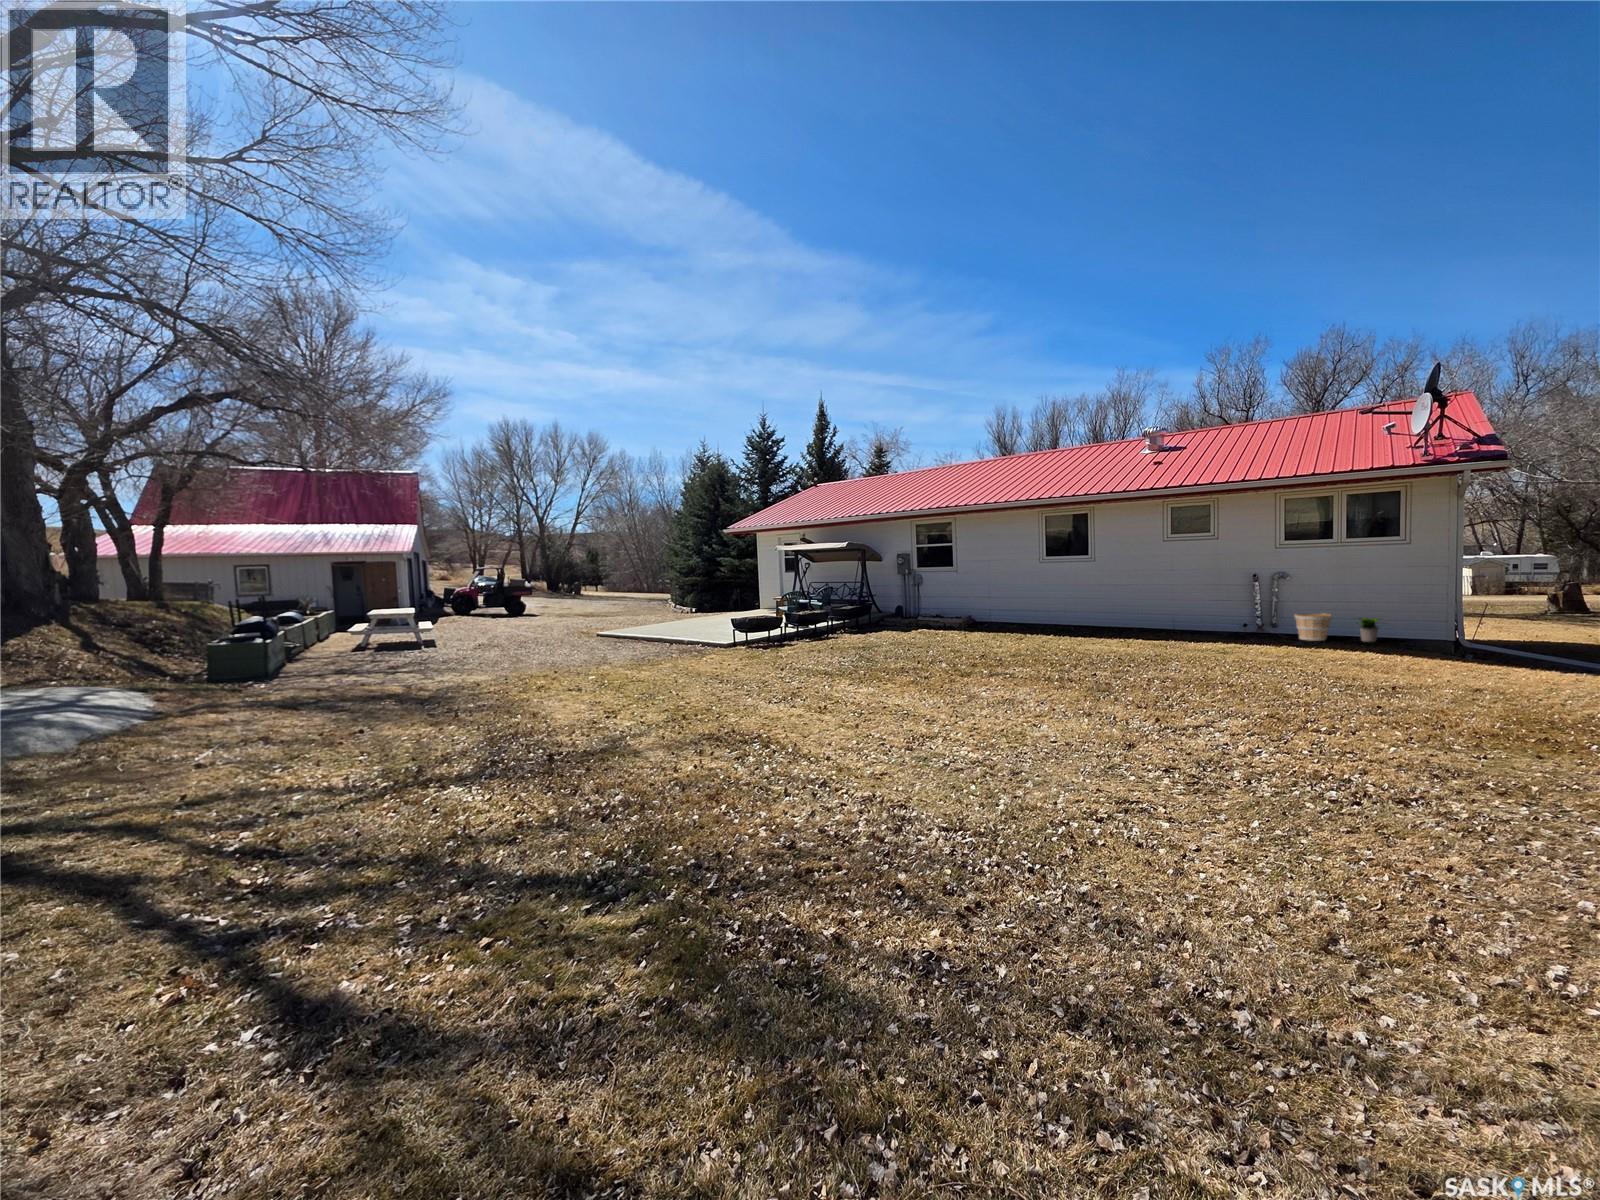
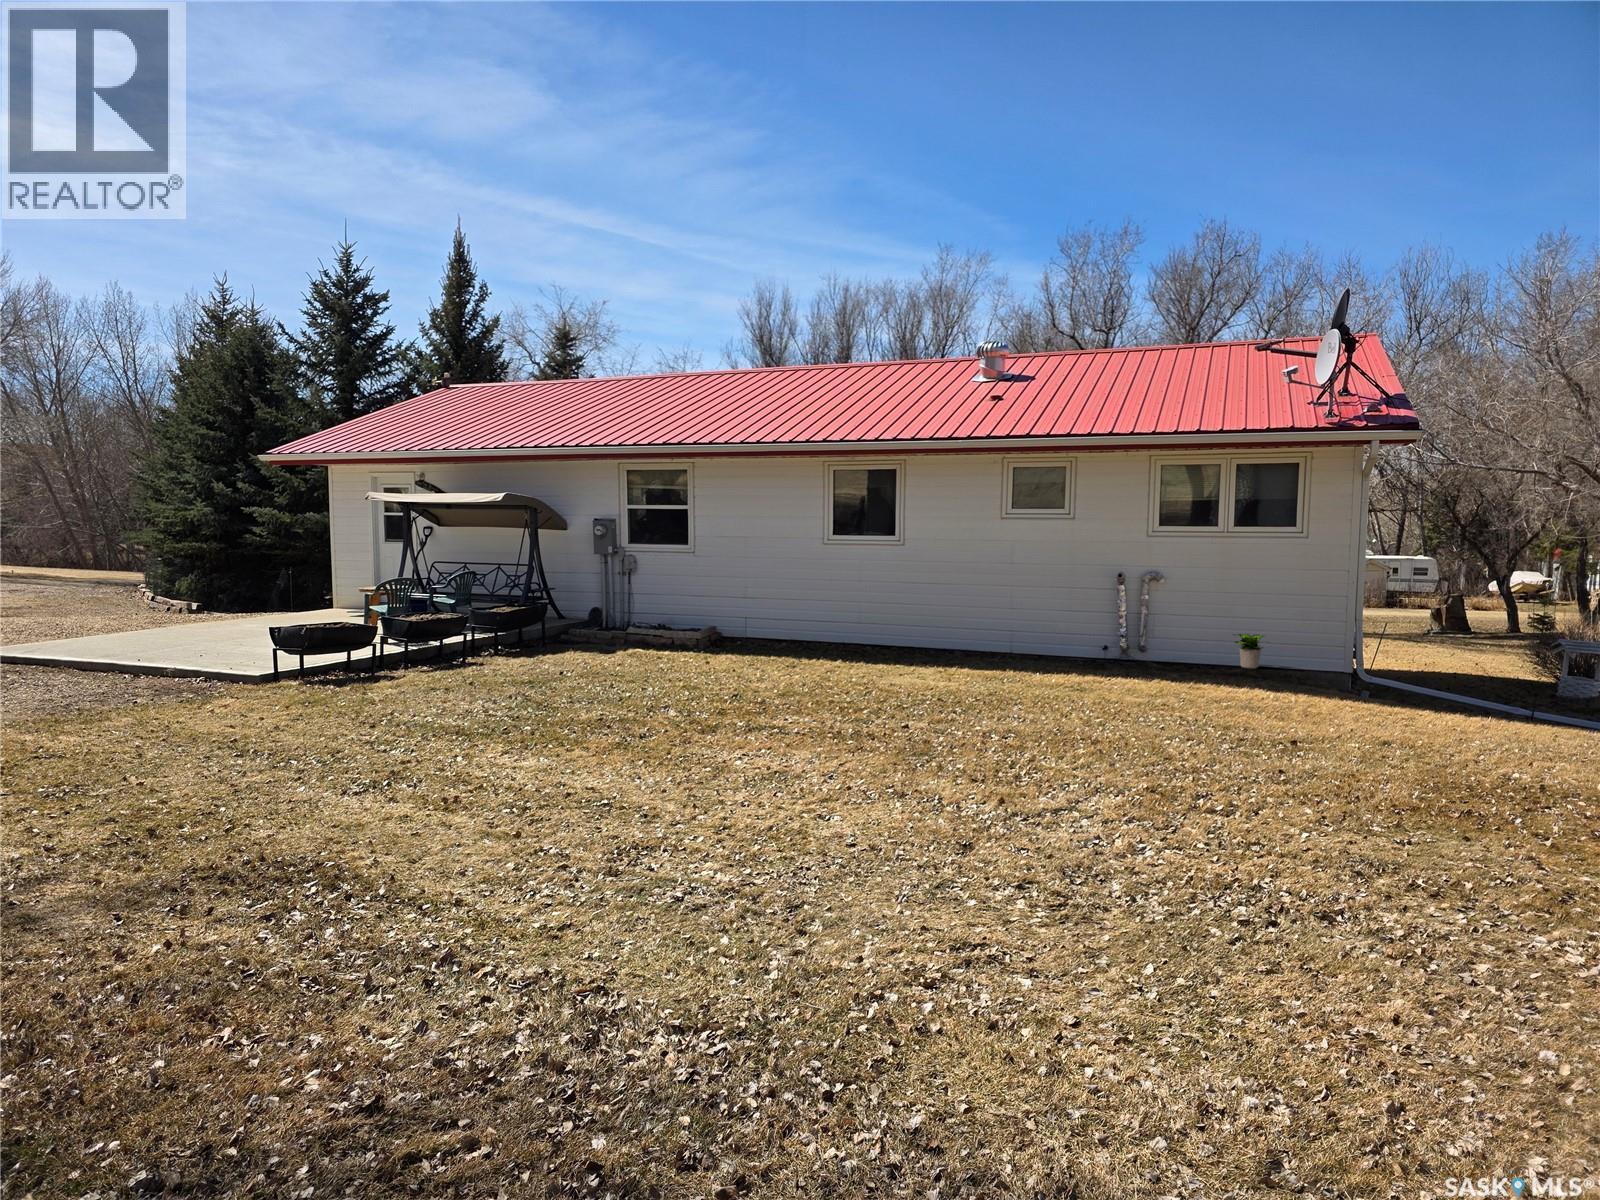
wooden bucket: present [1295,614,1332,641] -> none [1162,627,1208,667]

